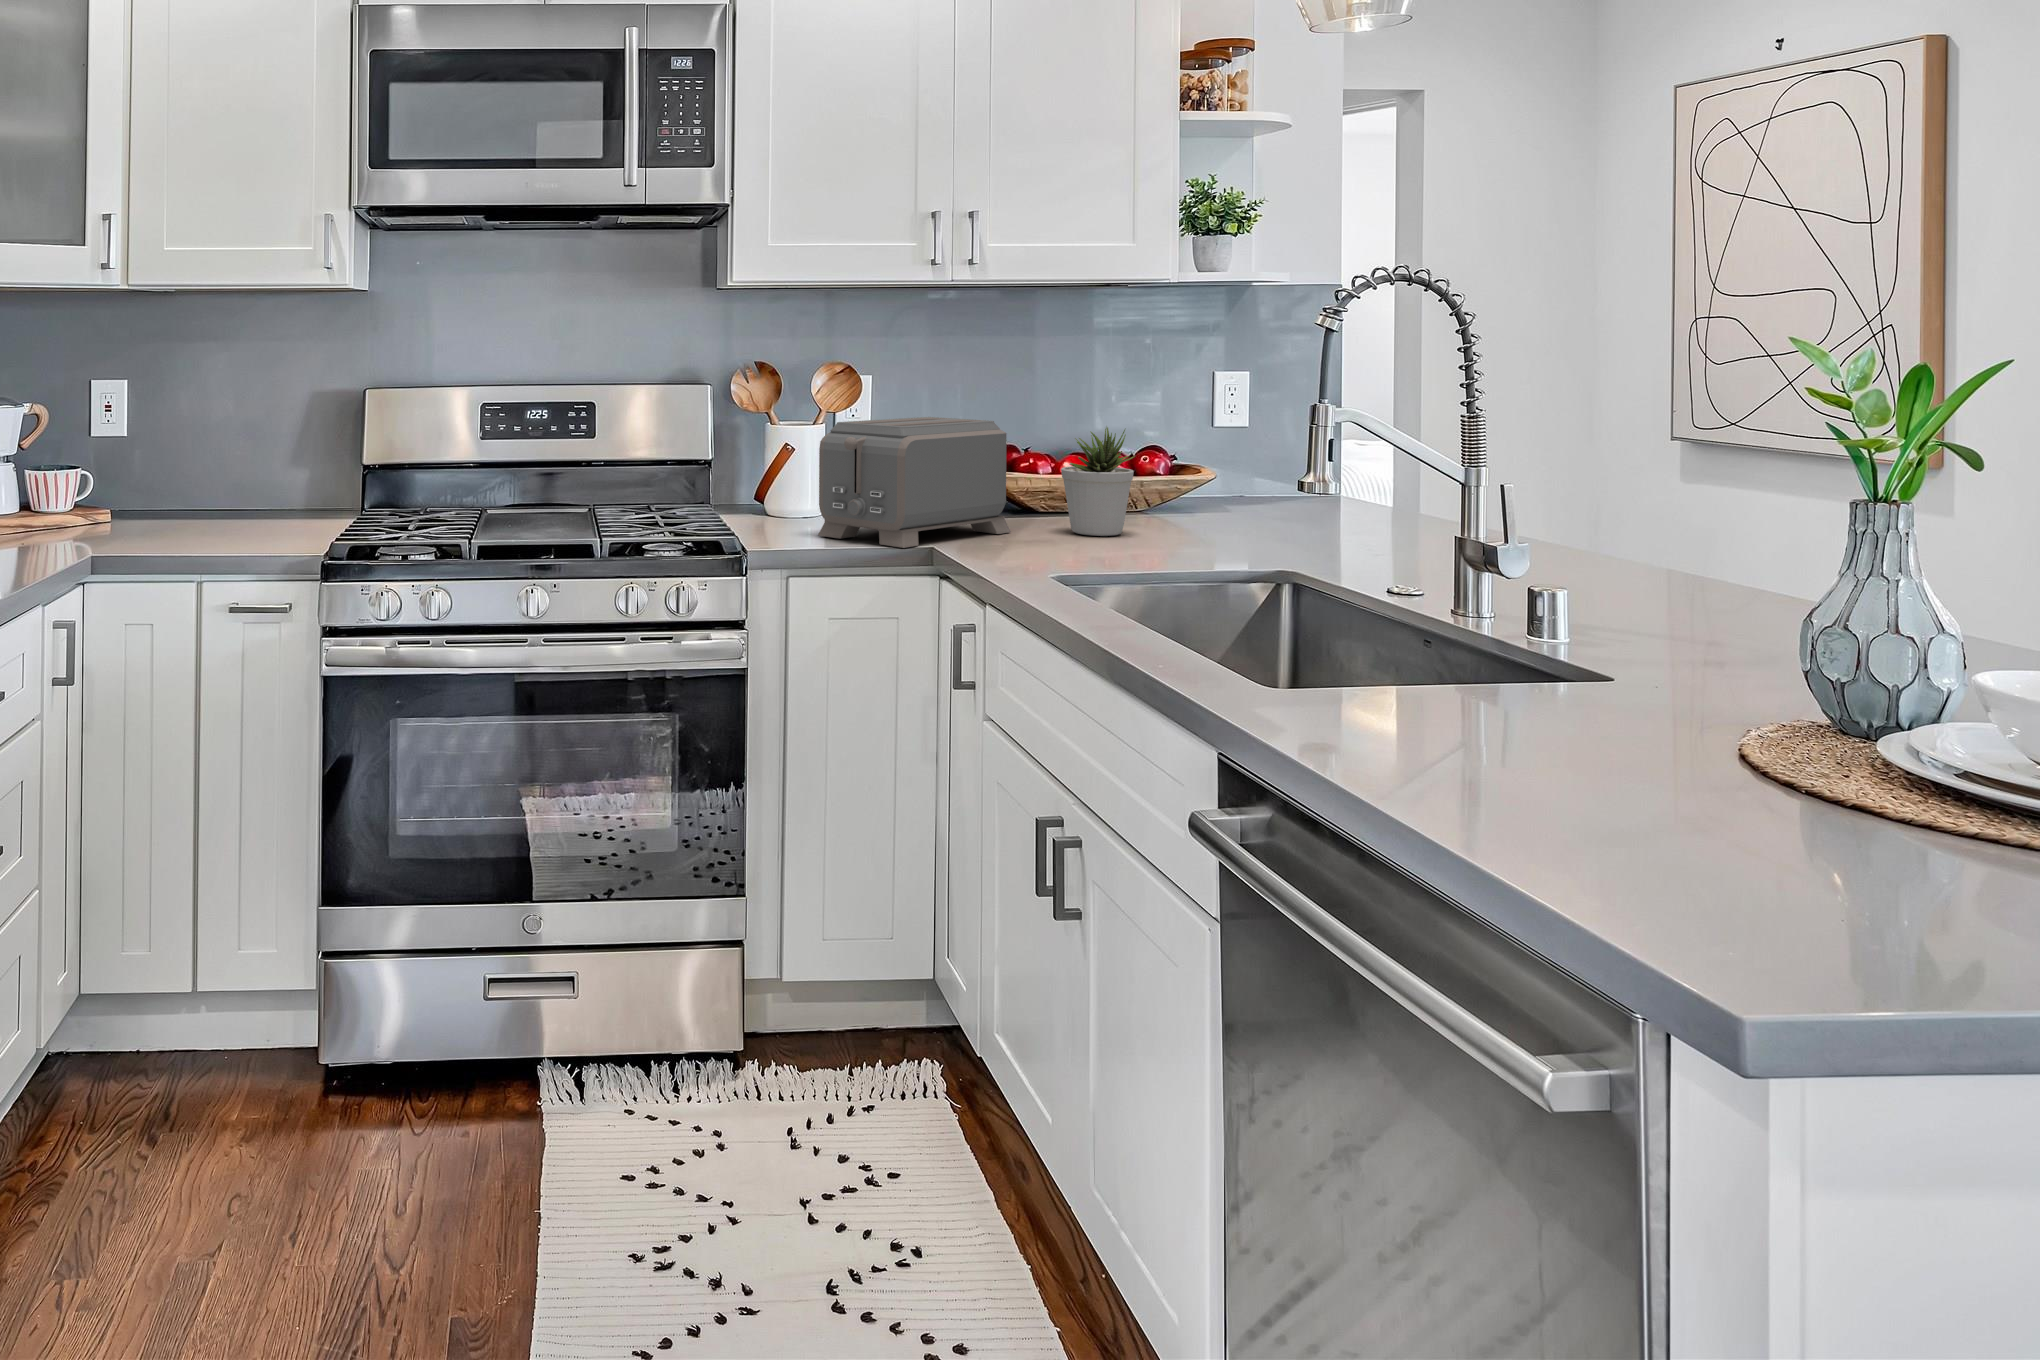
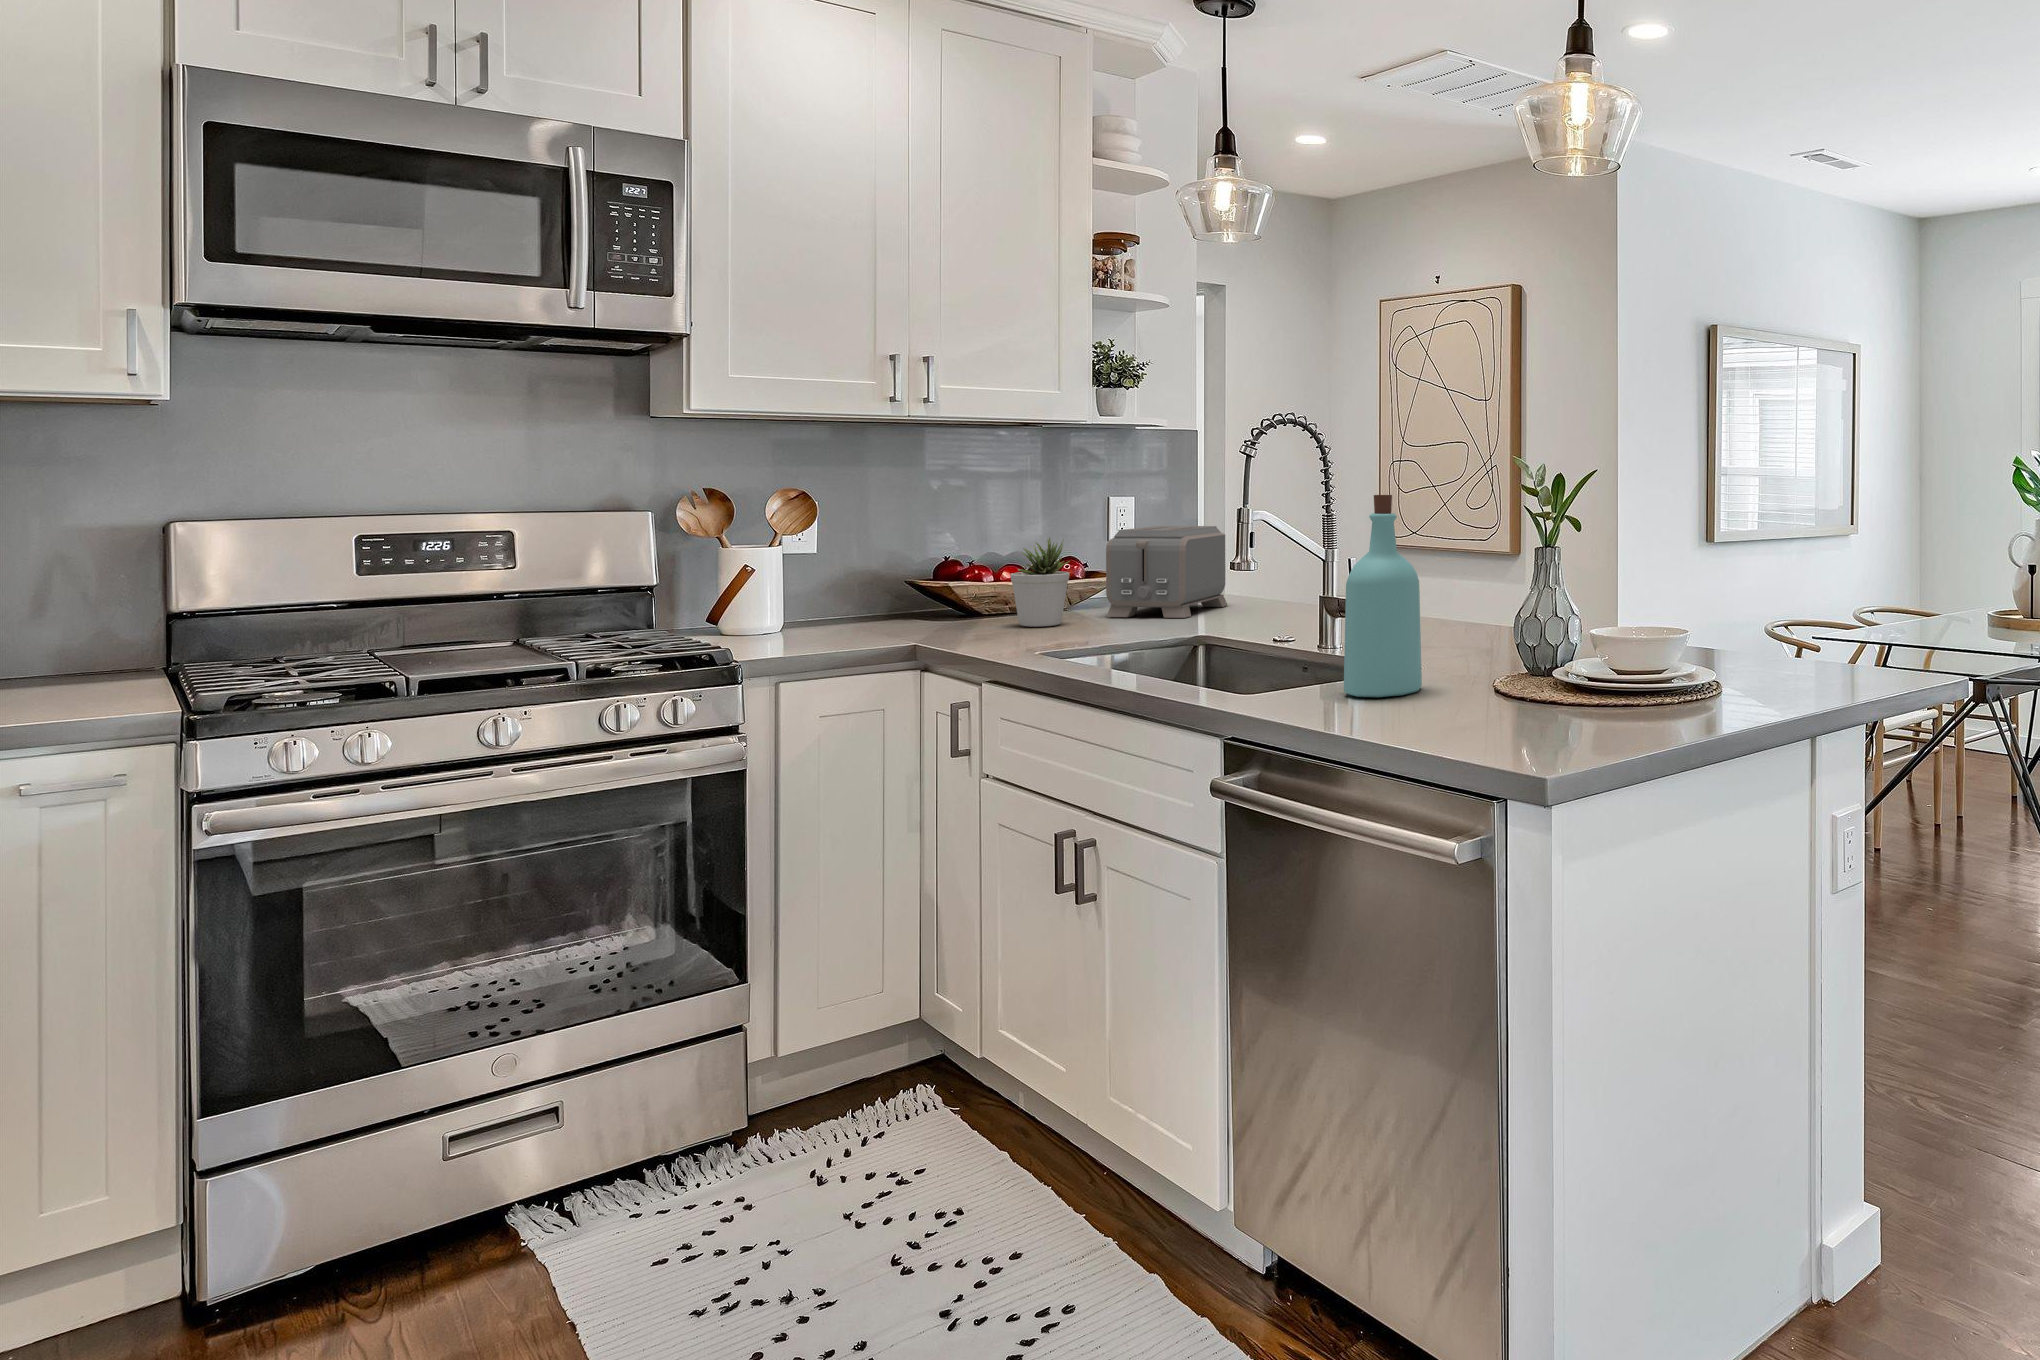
bottle: none [1419,404,1572,738] -> present [1344,495,1422,697]
toaster: present [818,417,1011,548] -> present [1106,526,1228,618]

